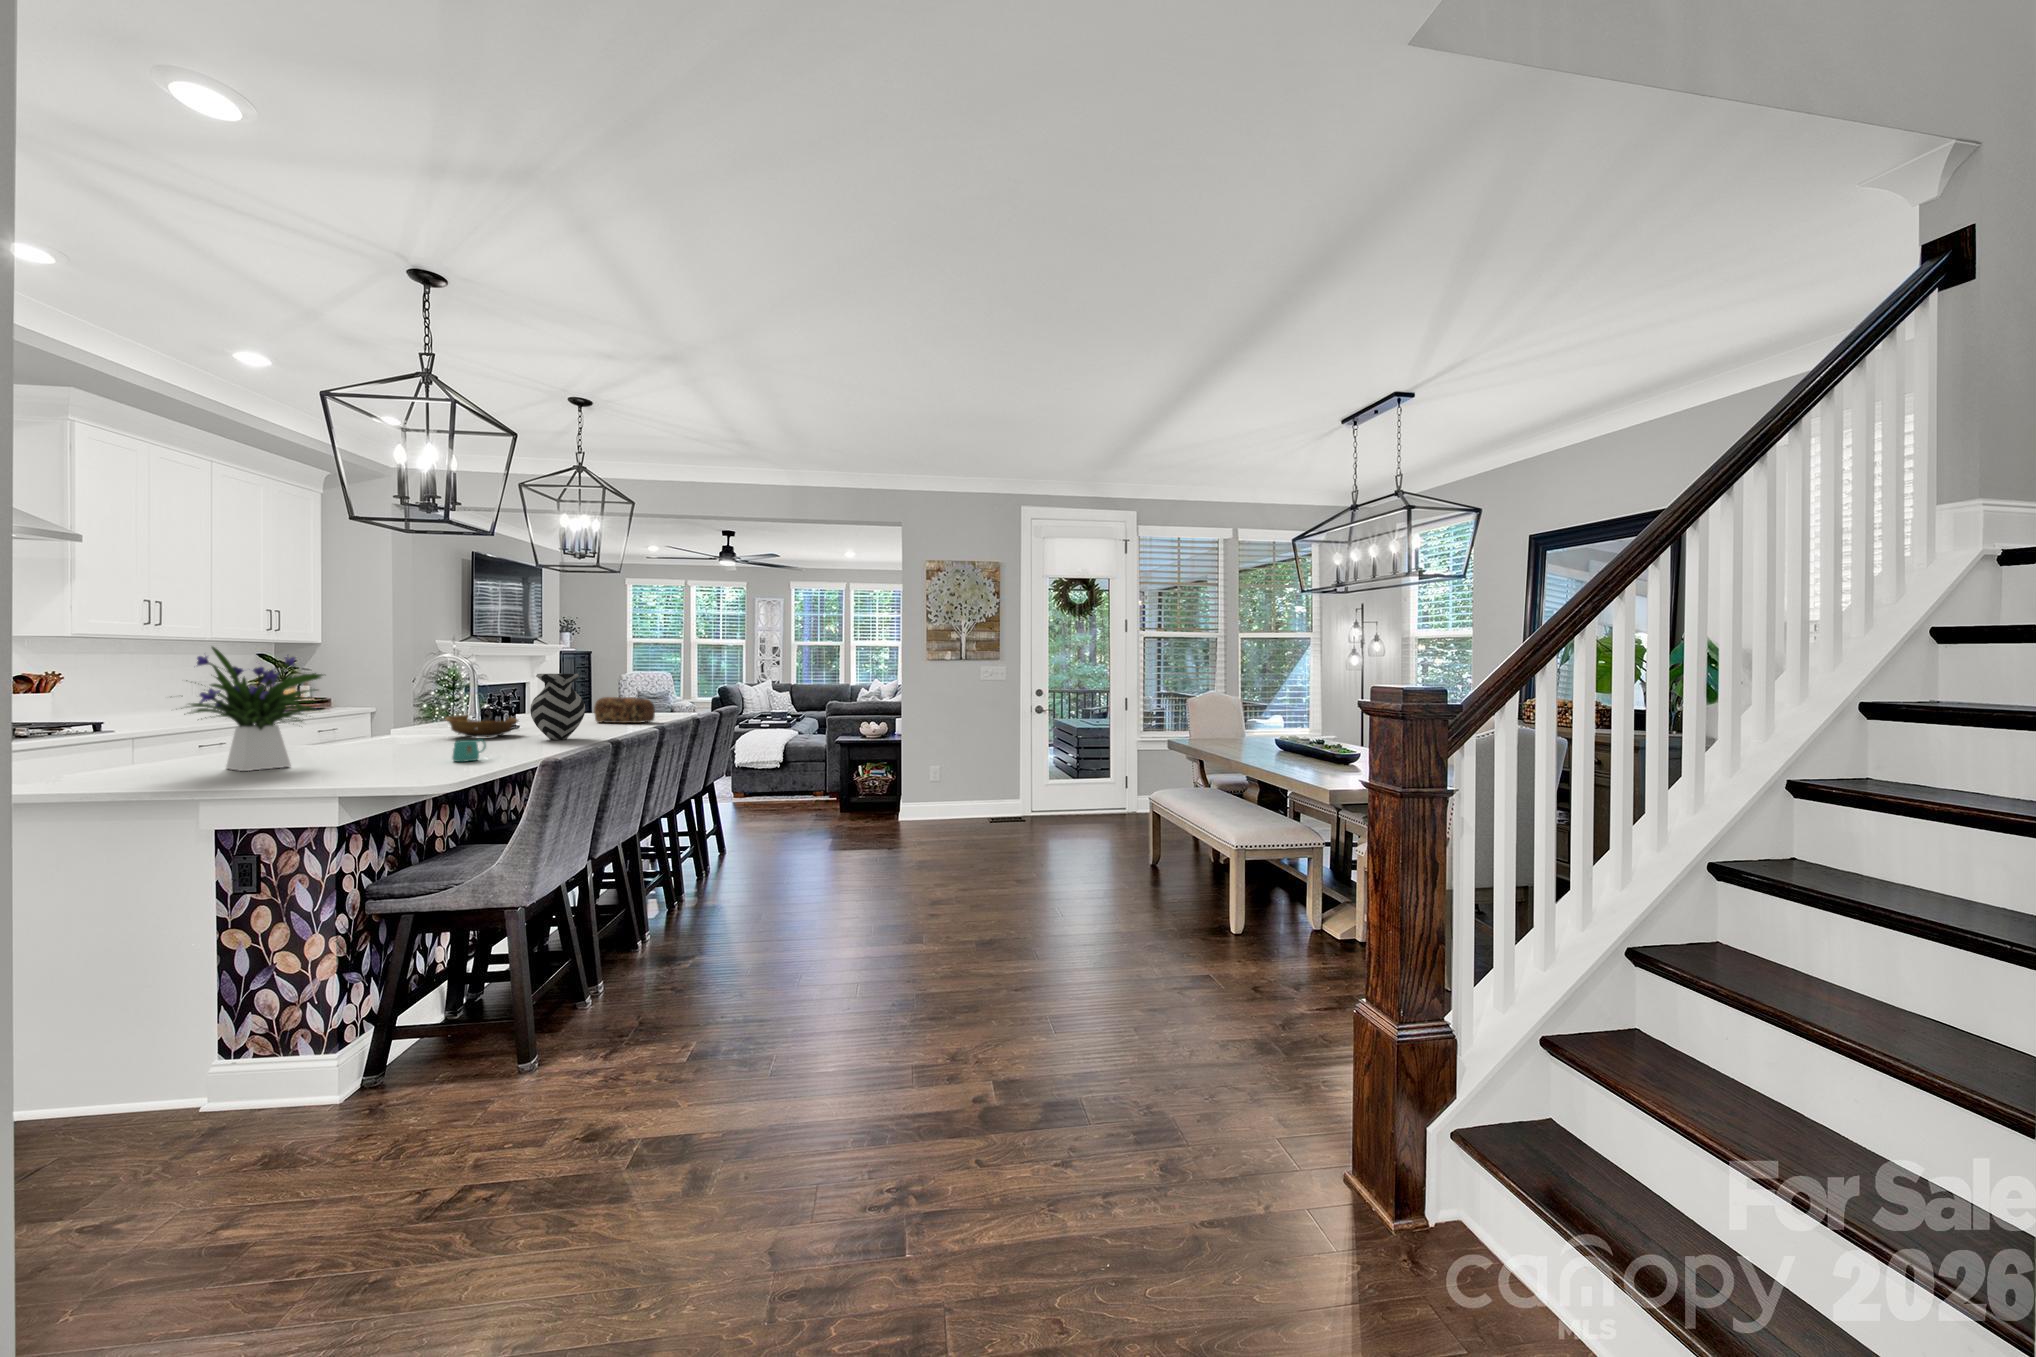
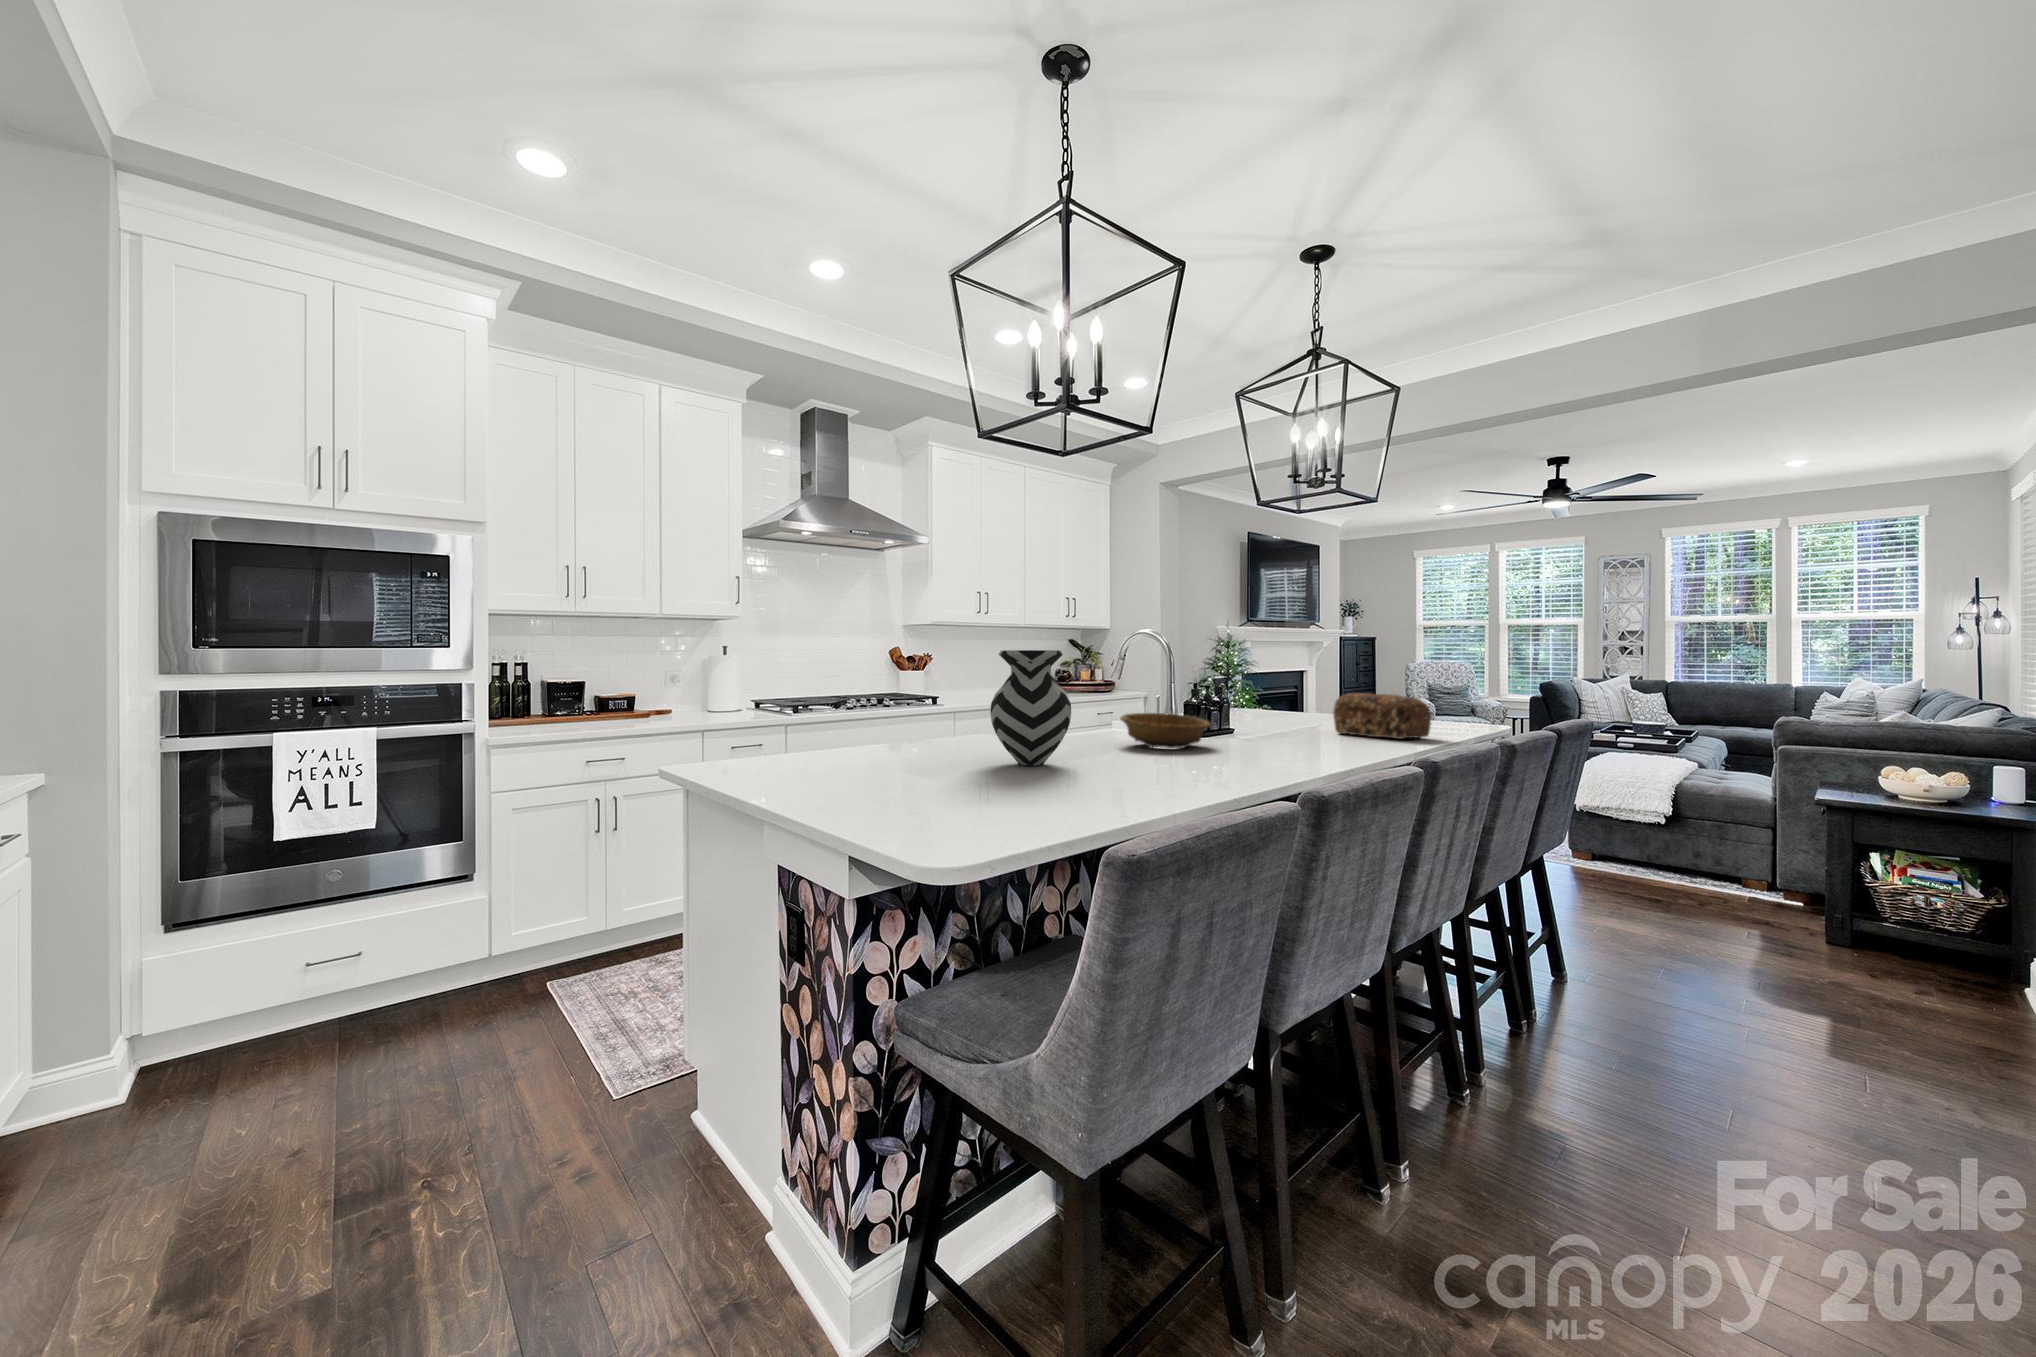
flower arrangement: present [181,647,323,771] -> none [785,608,942,779]
vase: present [530,674,585,740] -> present [991,650,1071,766]
mug: present [452,739,486,762] -> none [1058,758,1110,797]

